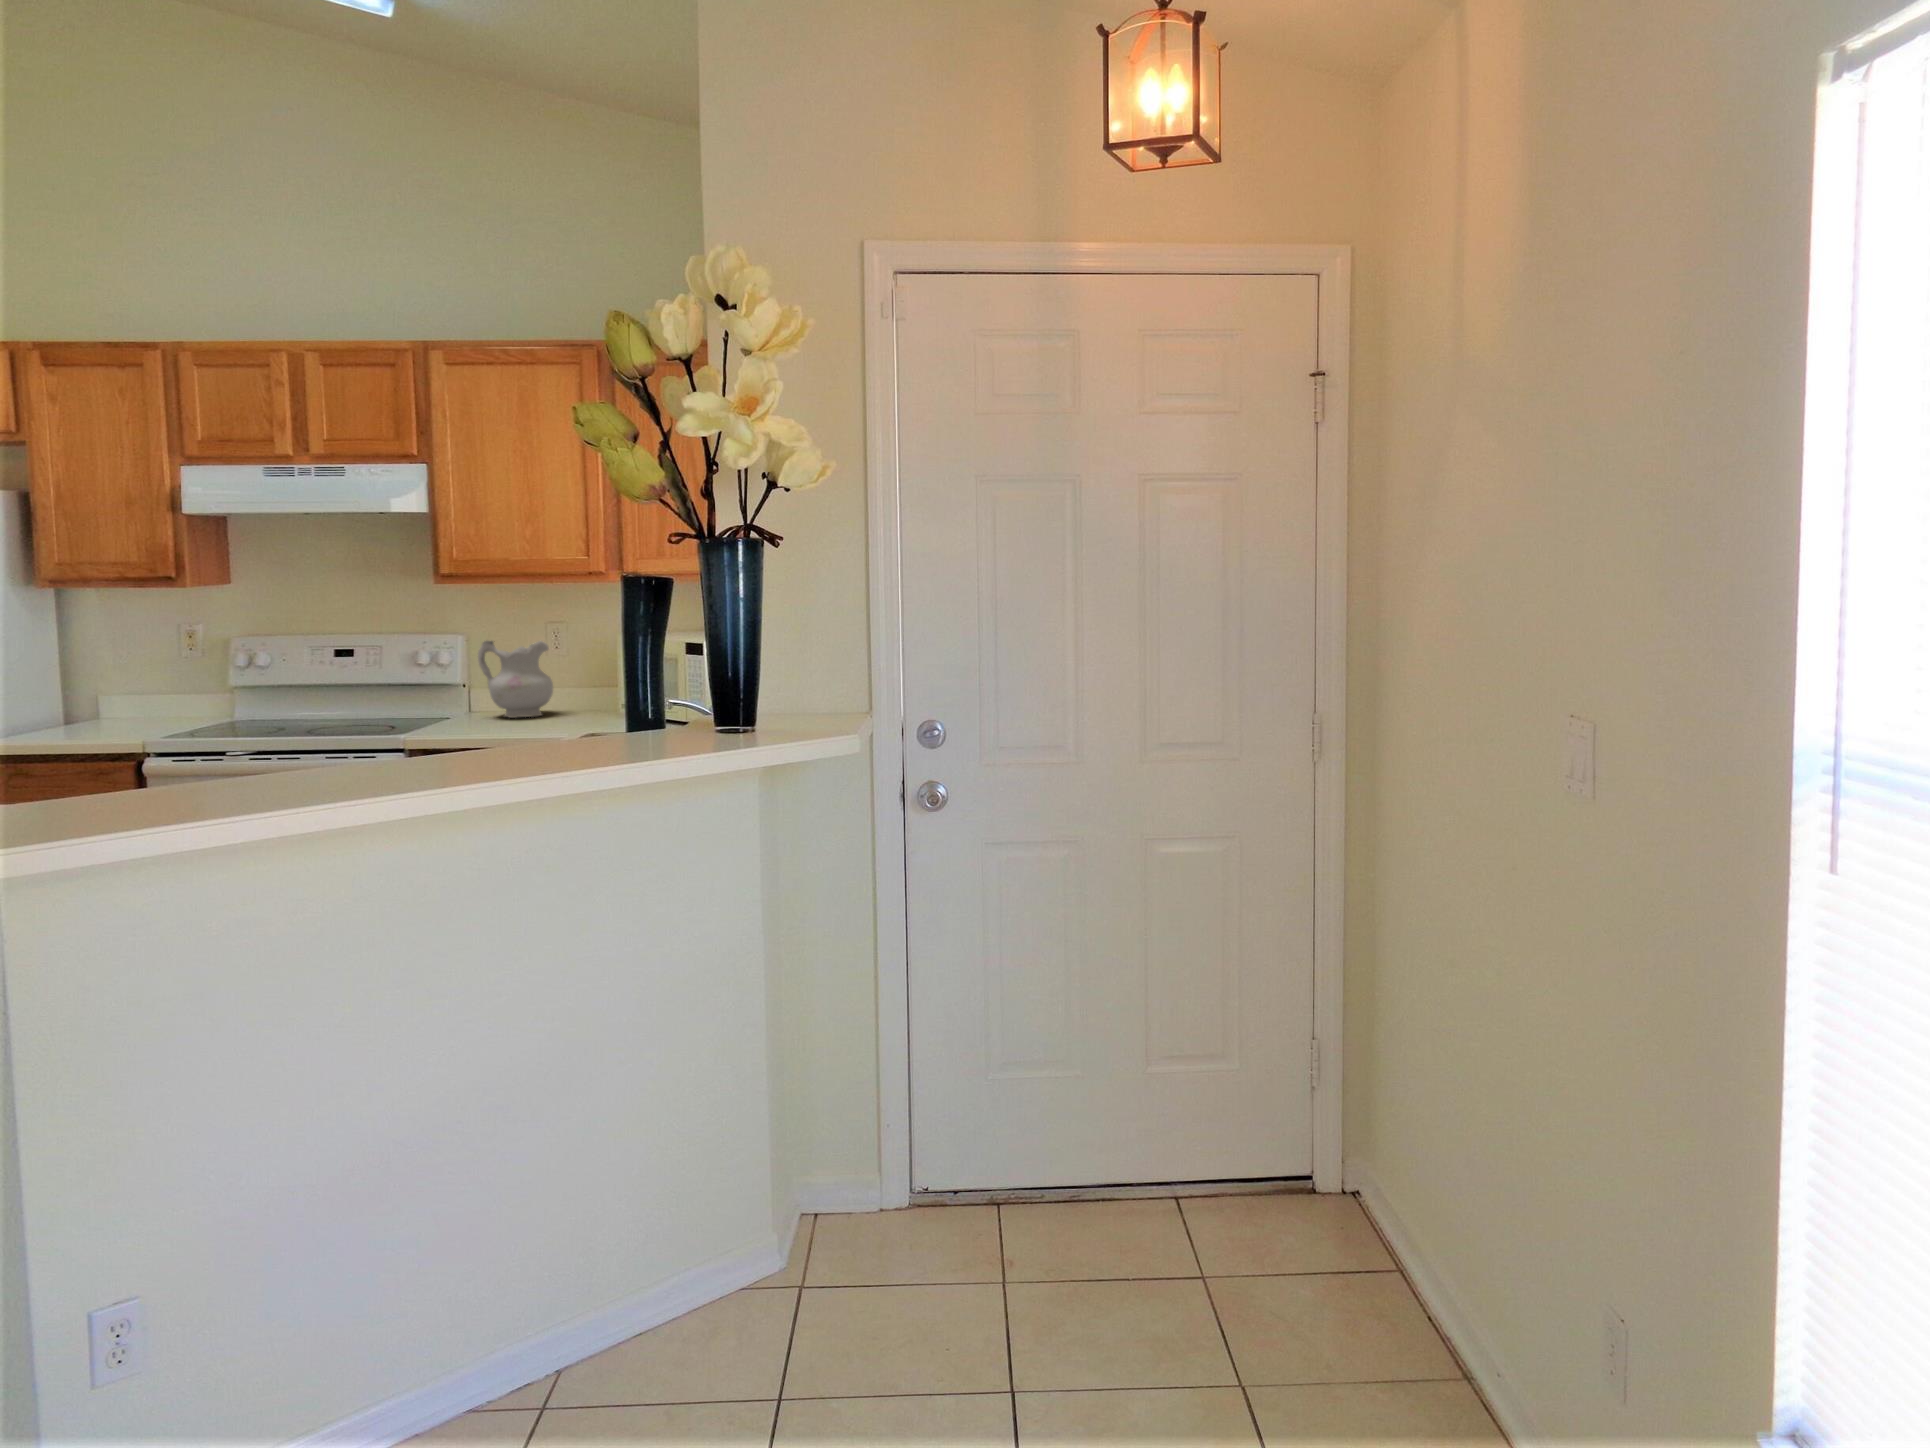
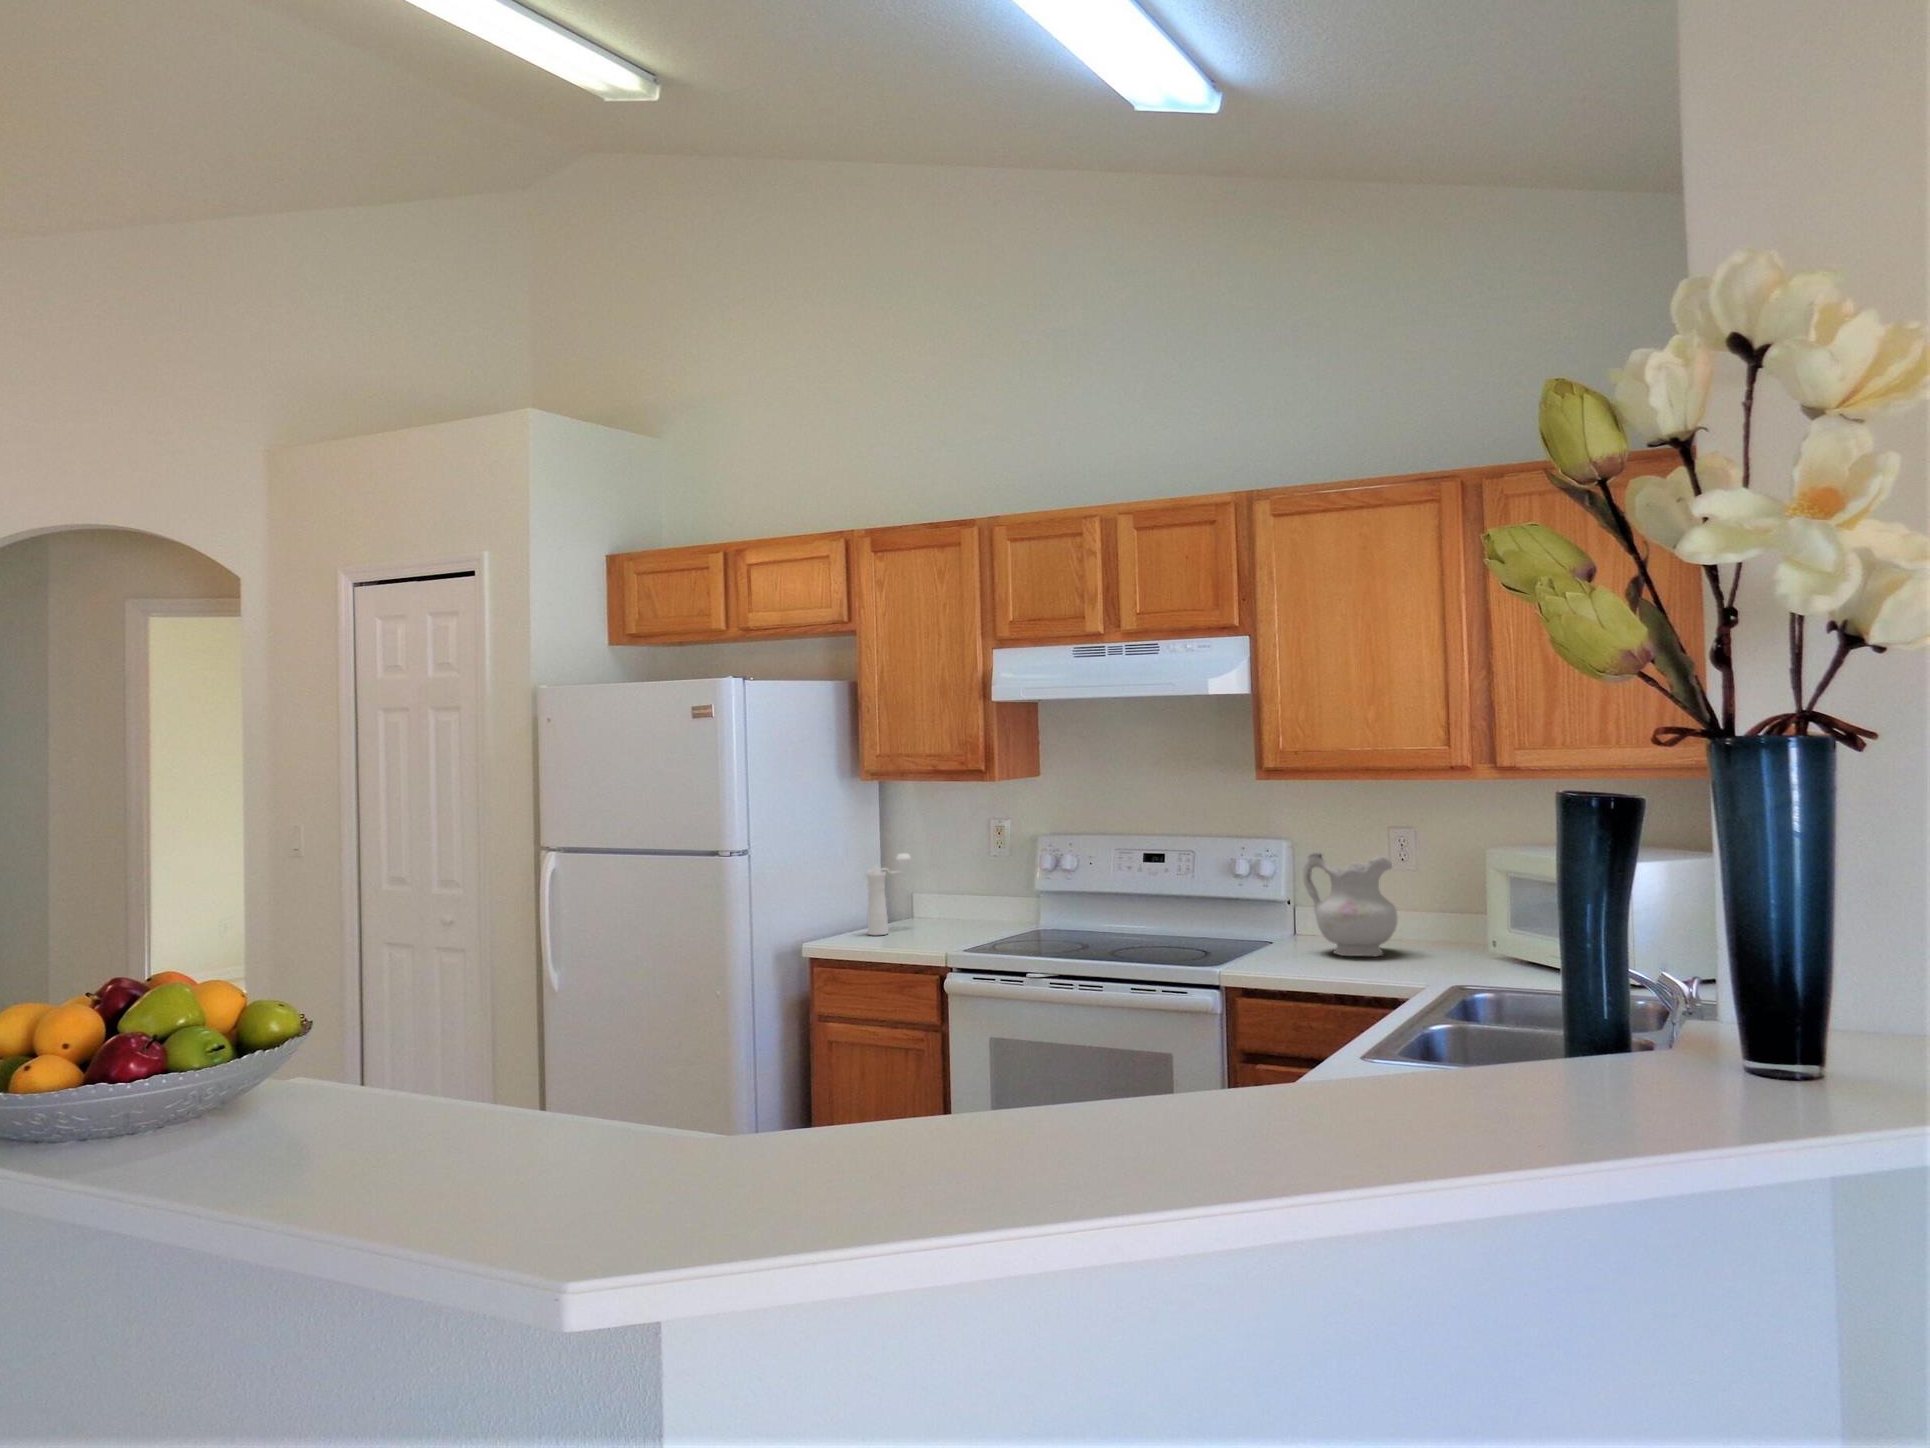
pepper mill: none [36,656,90,734] -> present [866,853,911,935]

